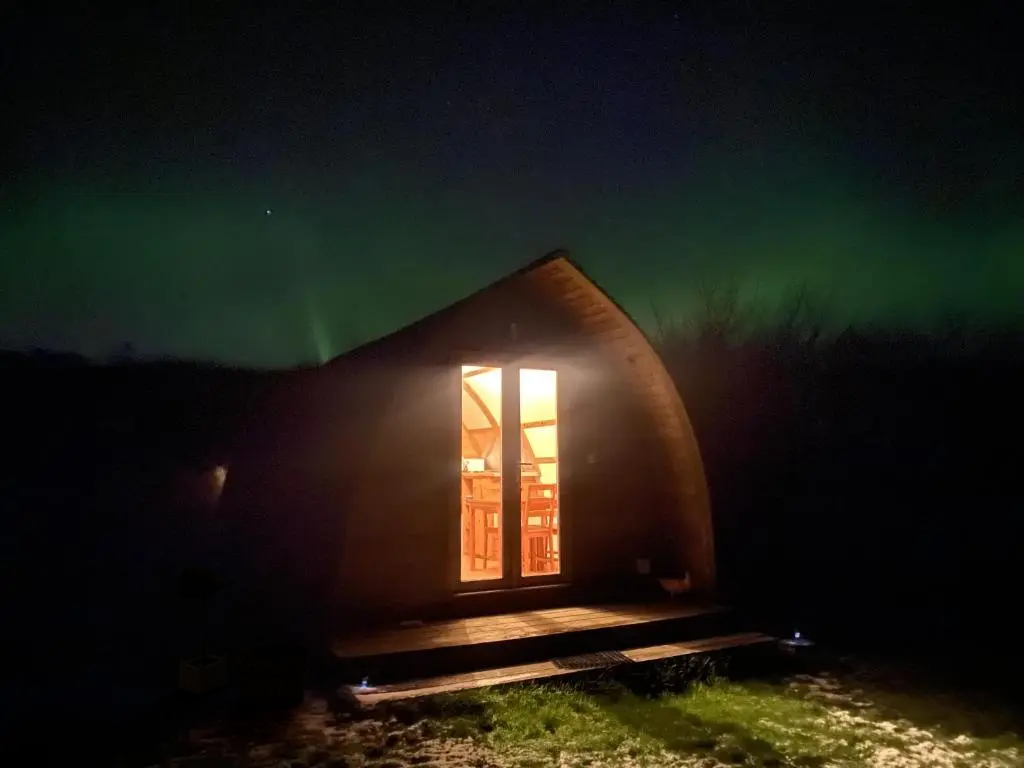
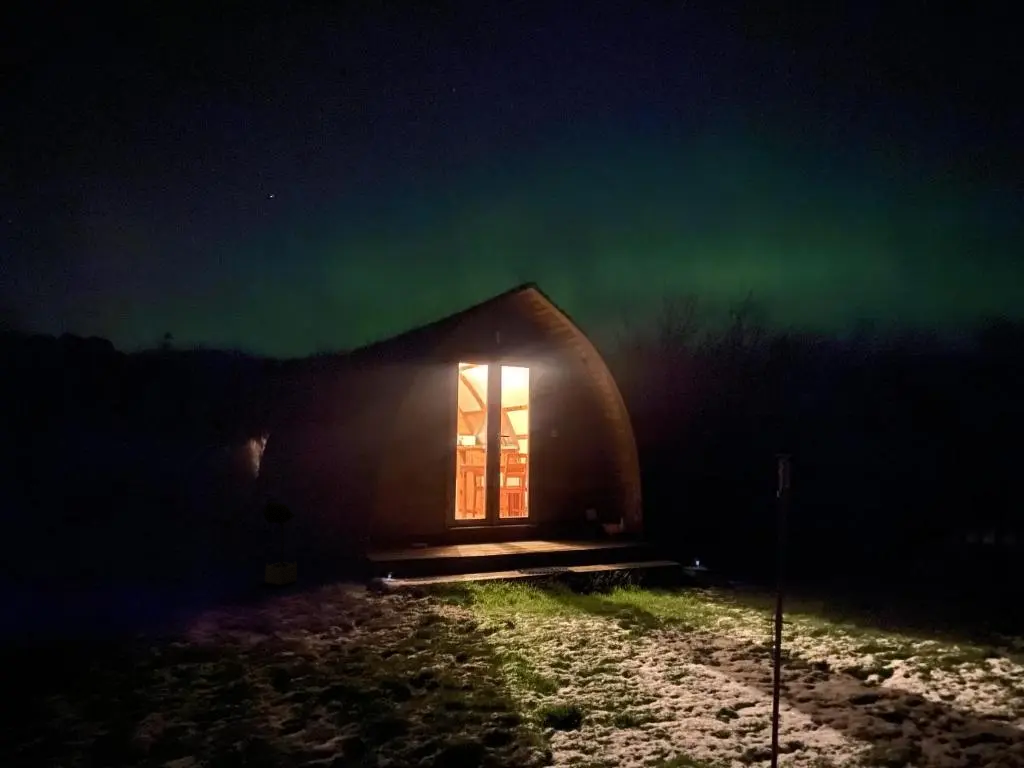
wooden bucket: present [236,638,312,711] -> none [305,547,356,593]

